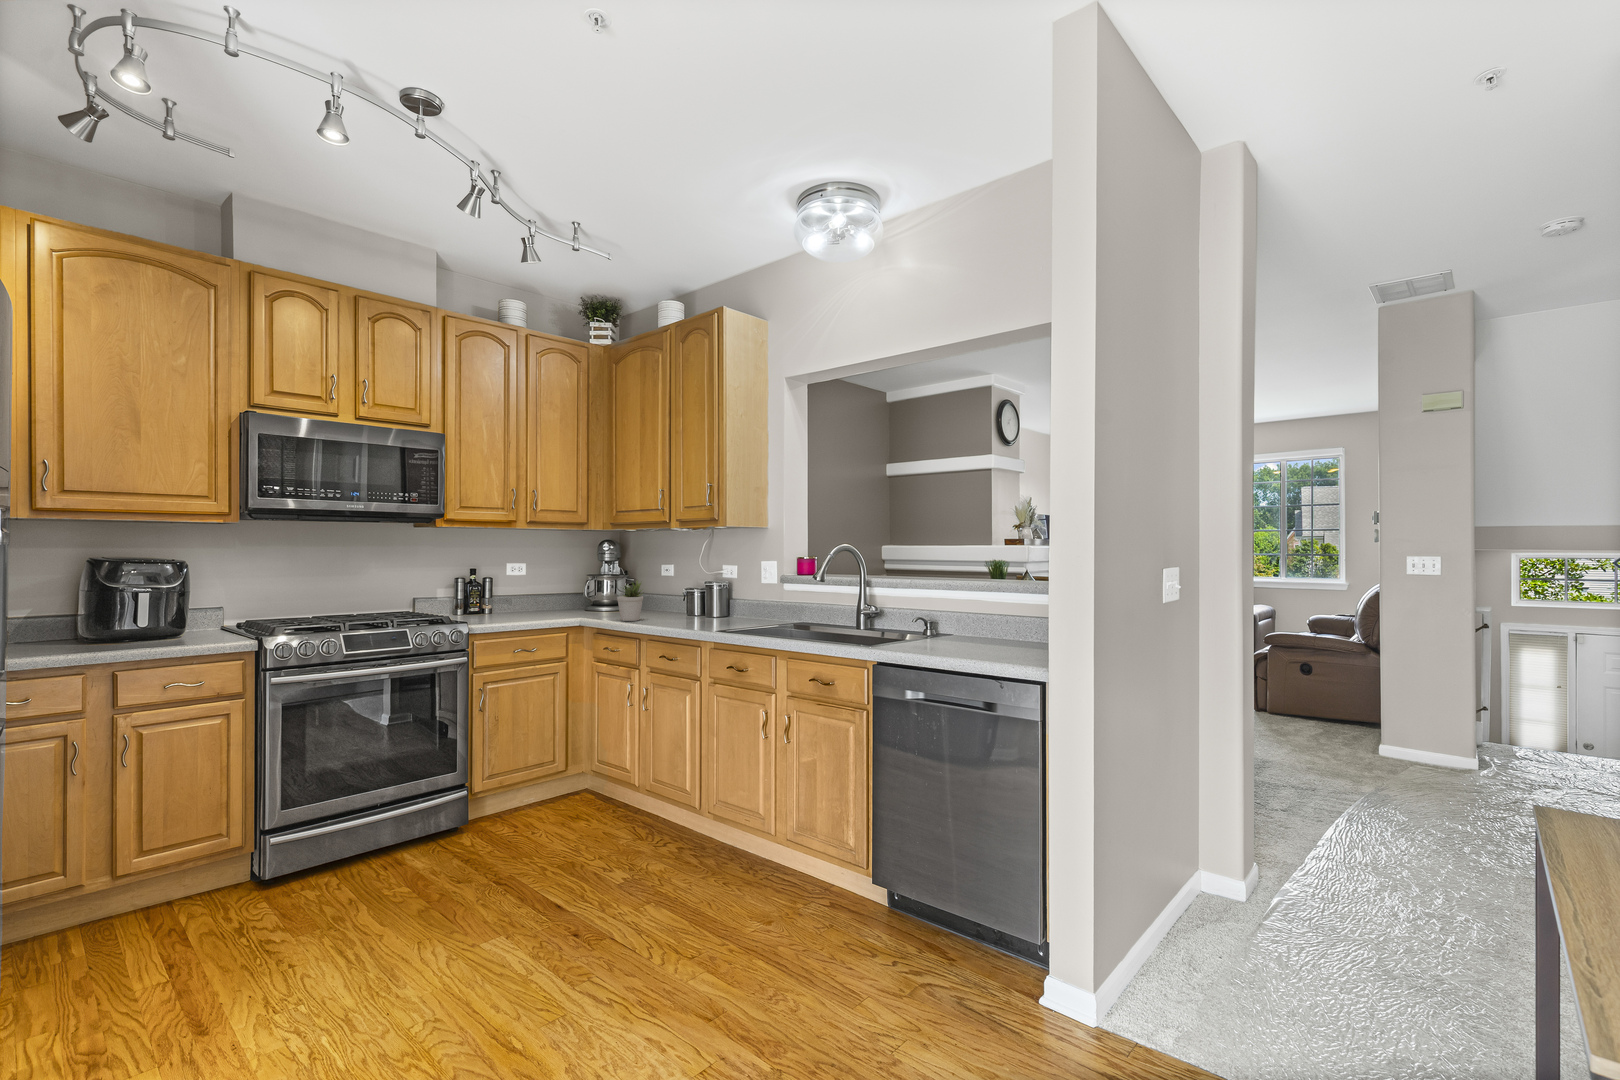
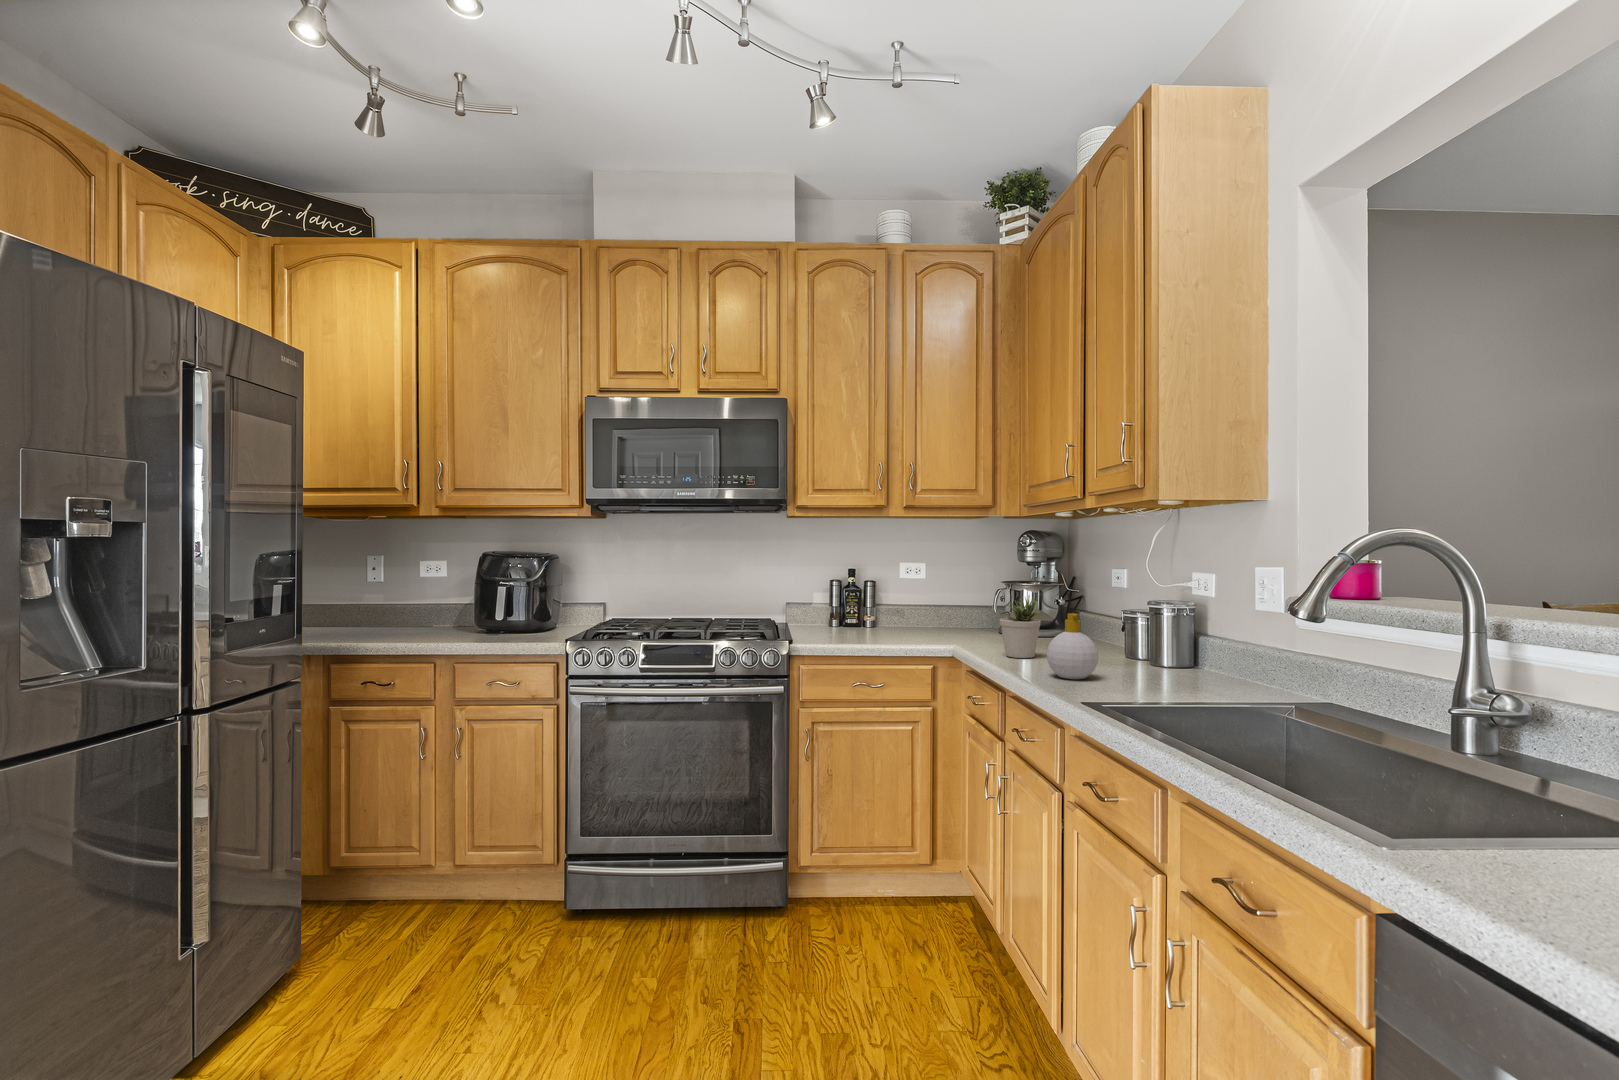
soap bottle: none [665,588,694,626] -> present [1047,613,1098,679]

